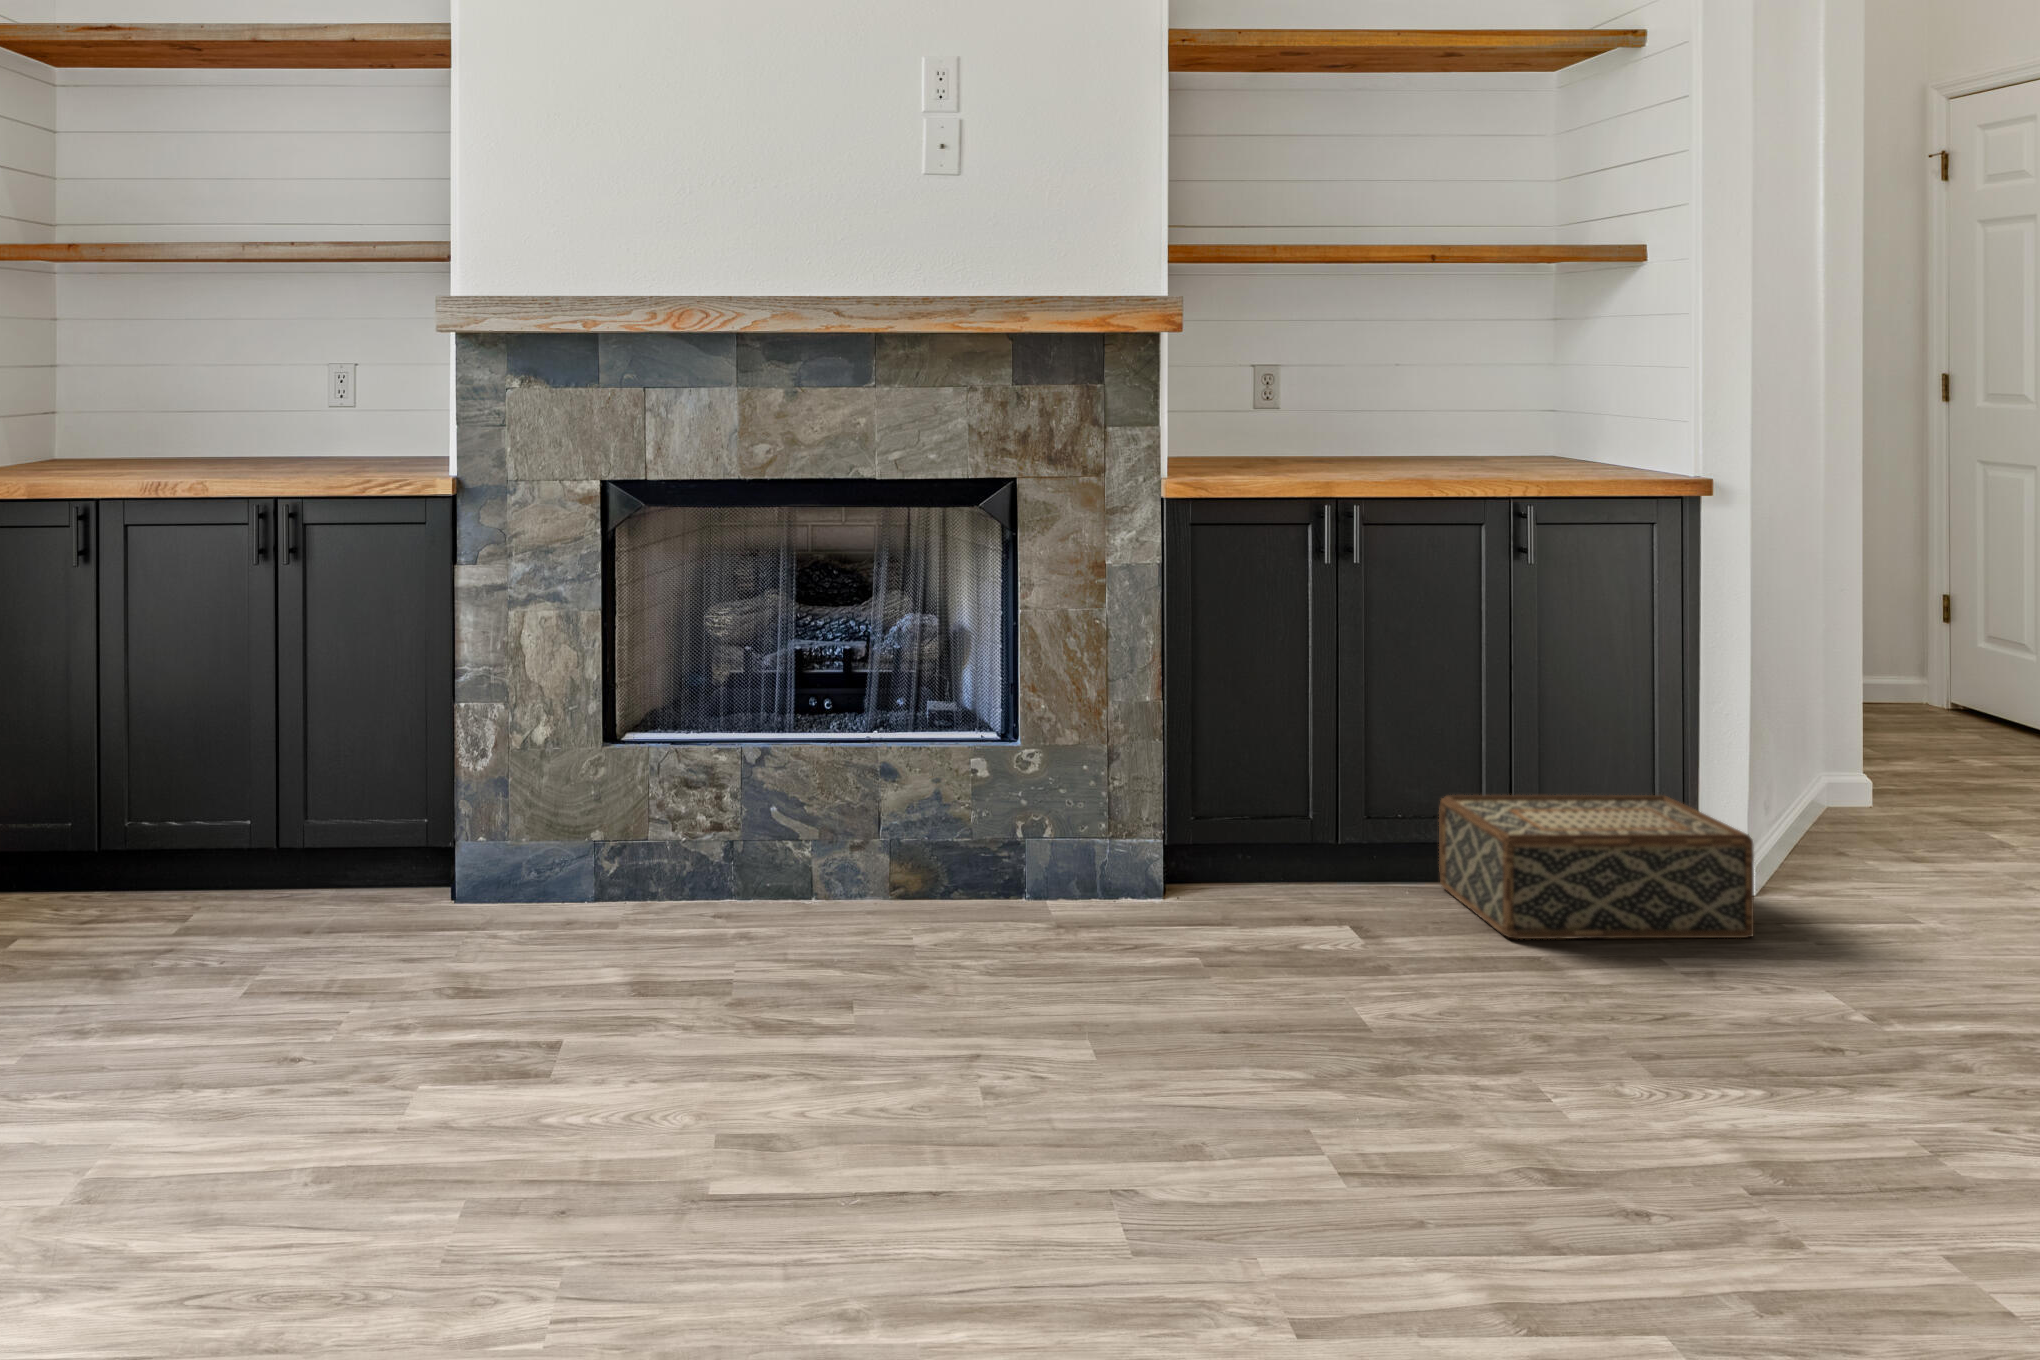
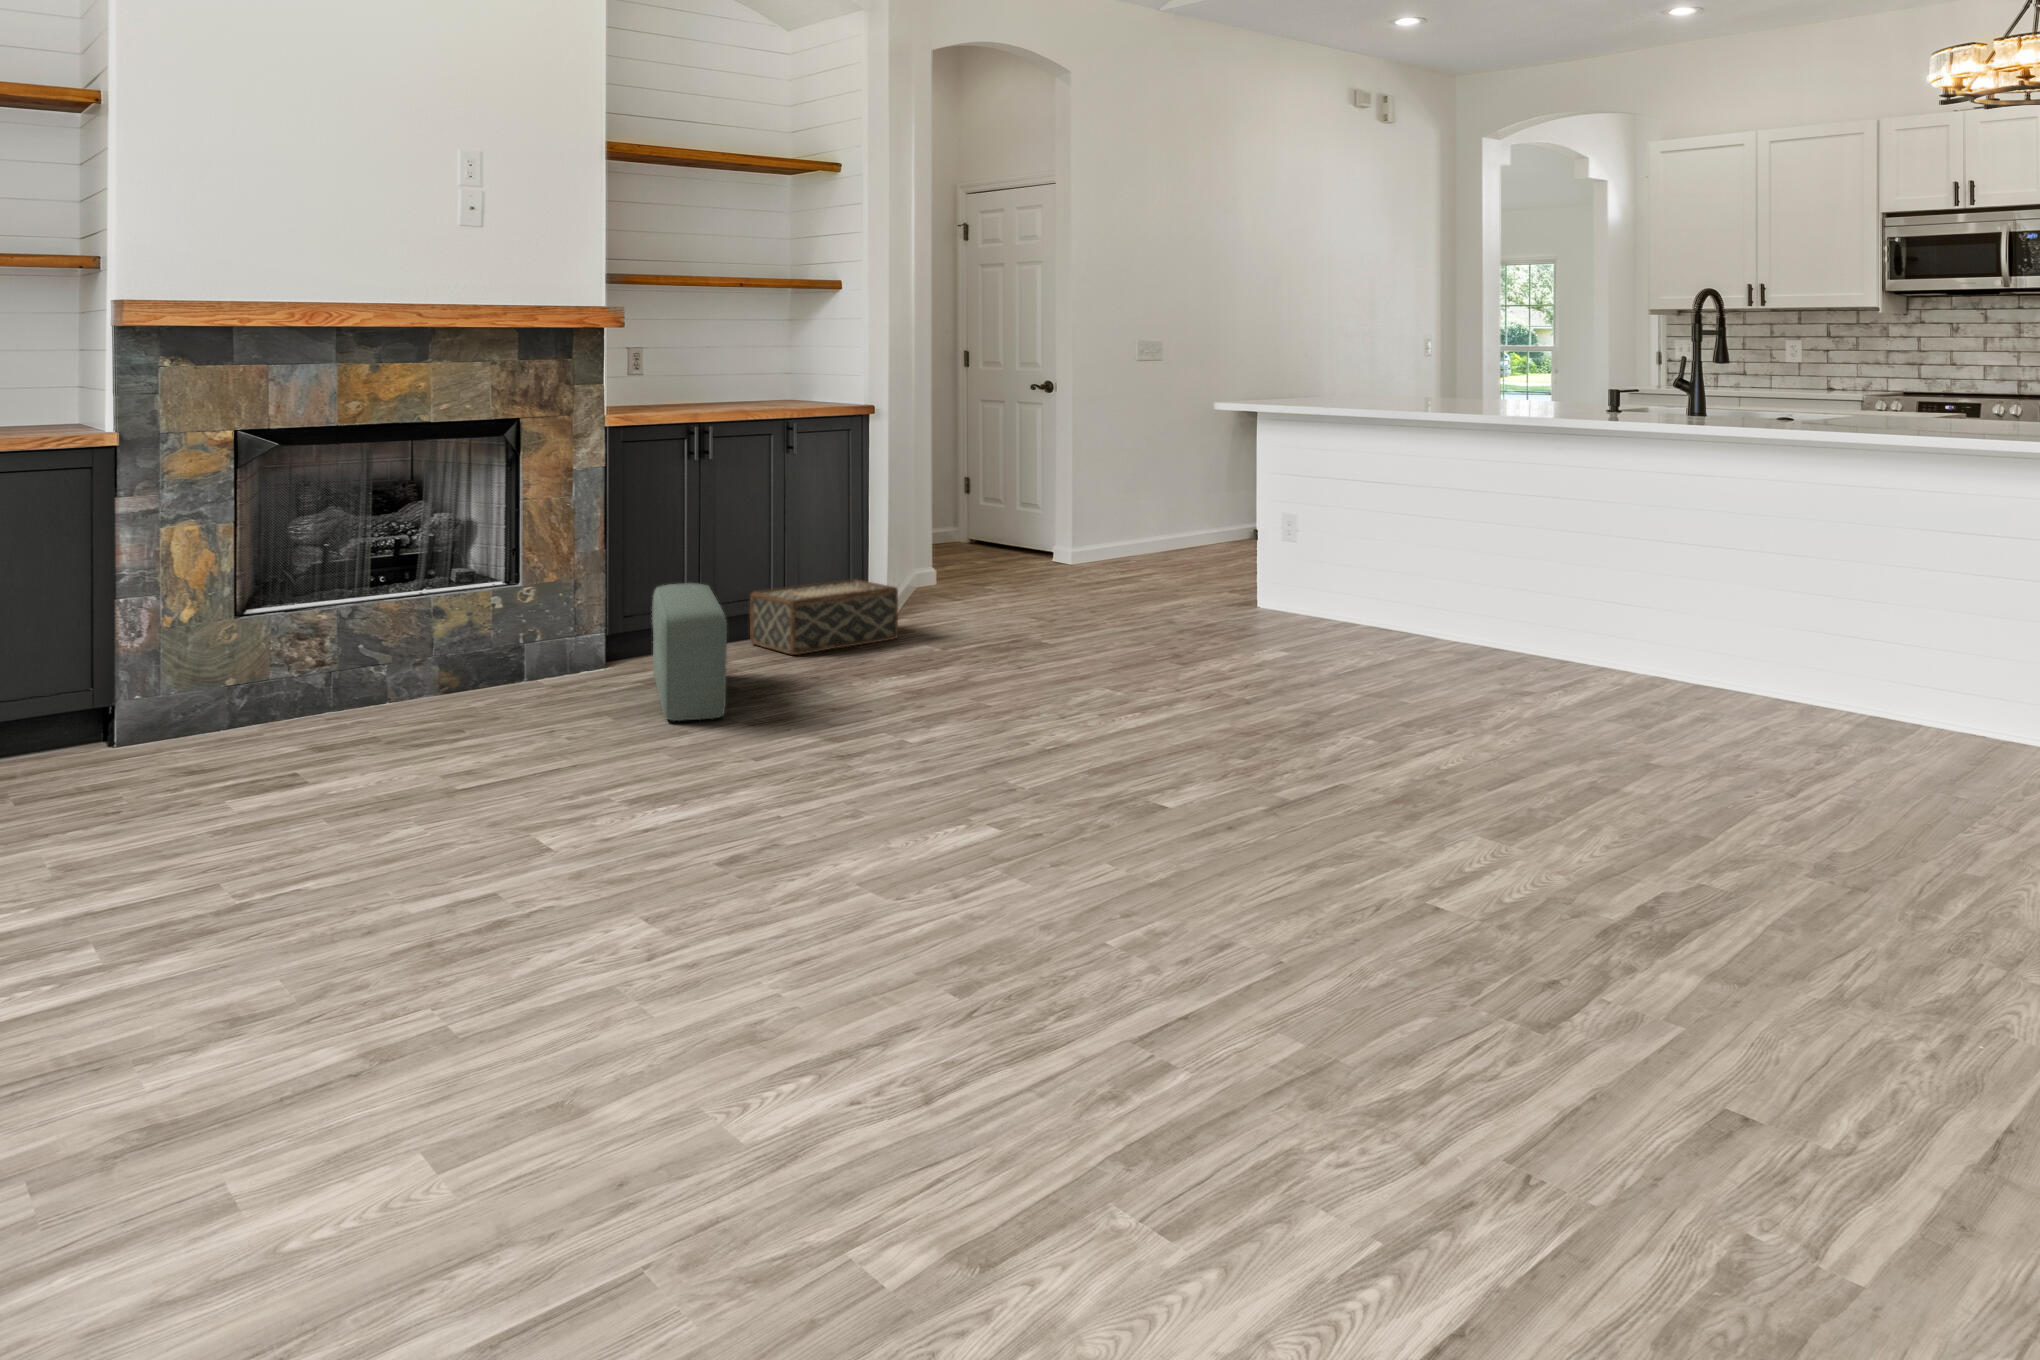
pouf: none [1161,782,1322,1100] -> present [652,583,727,721]

